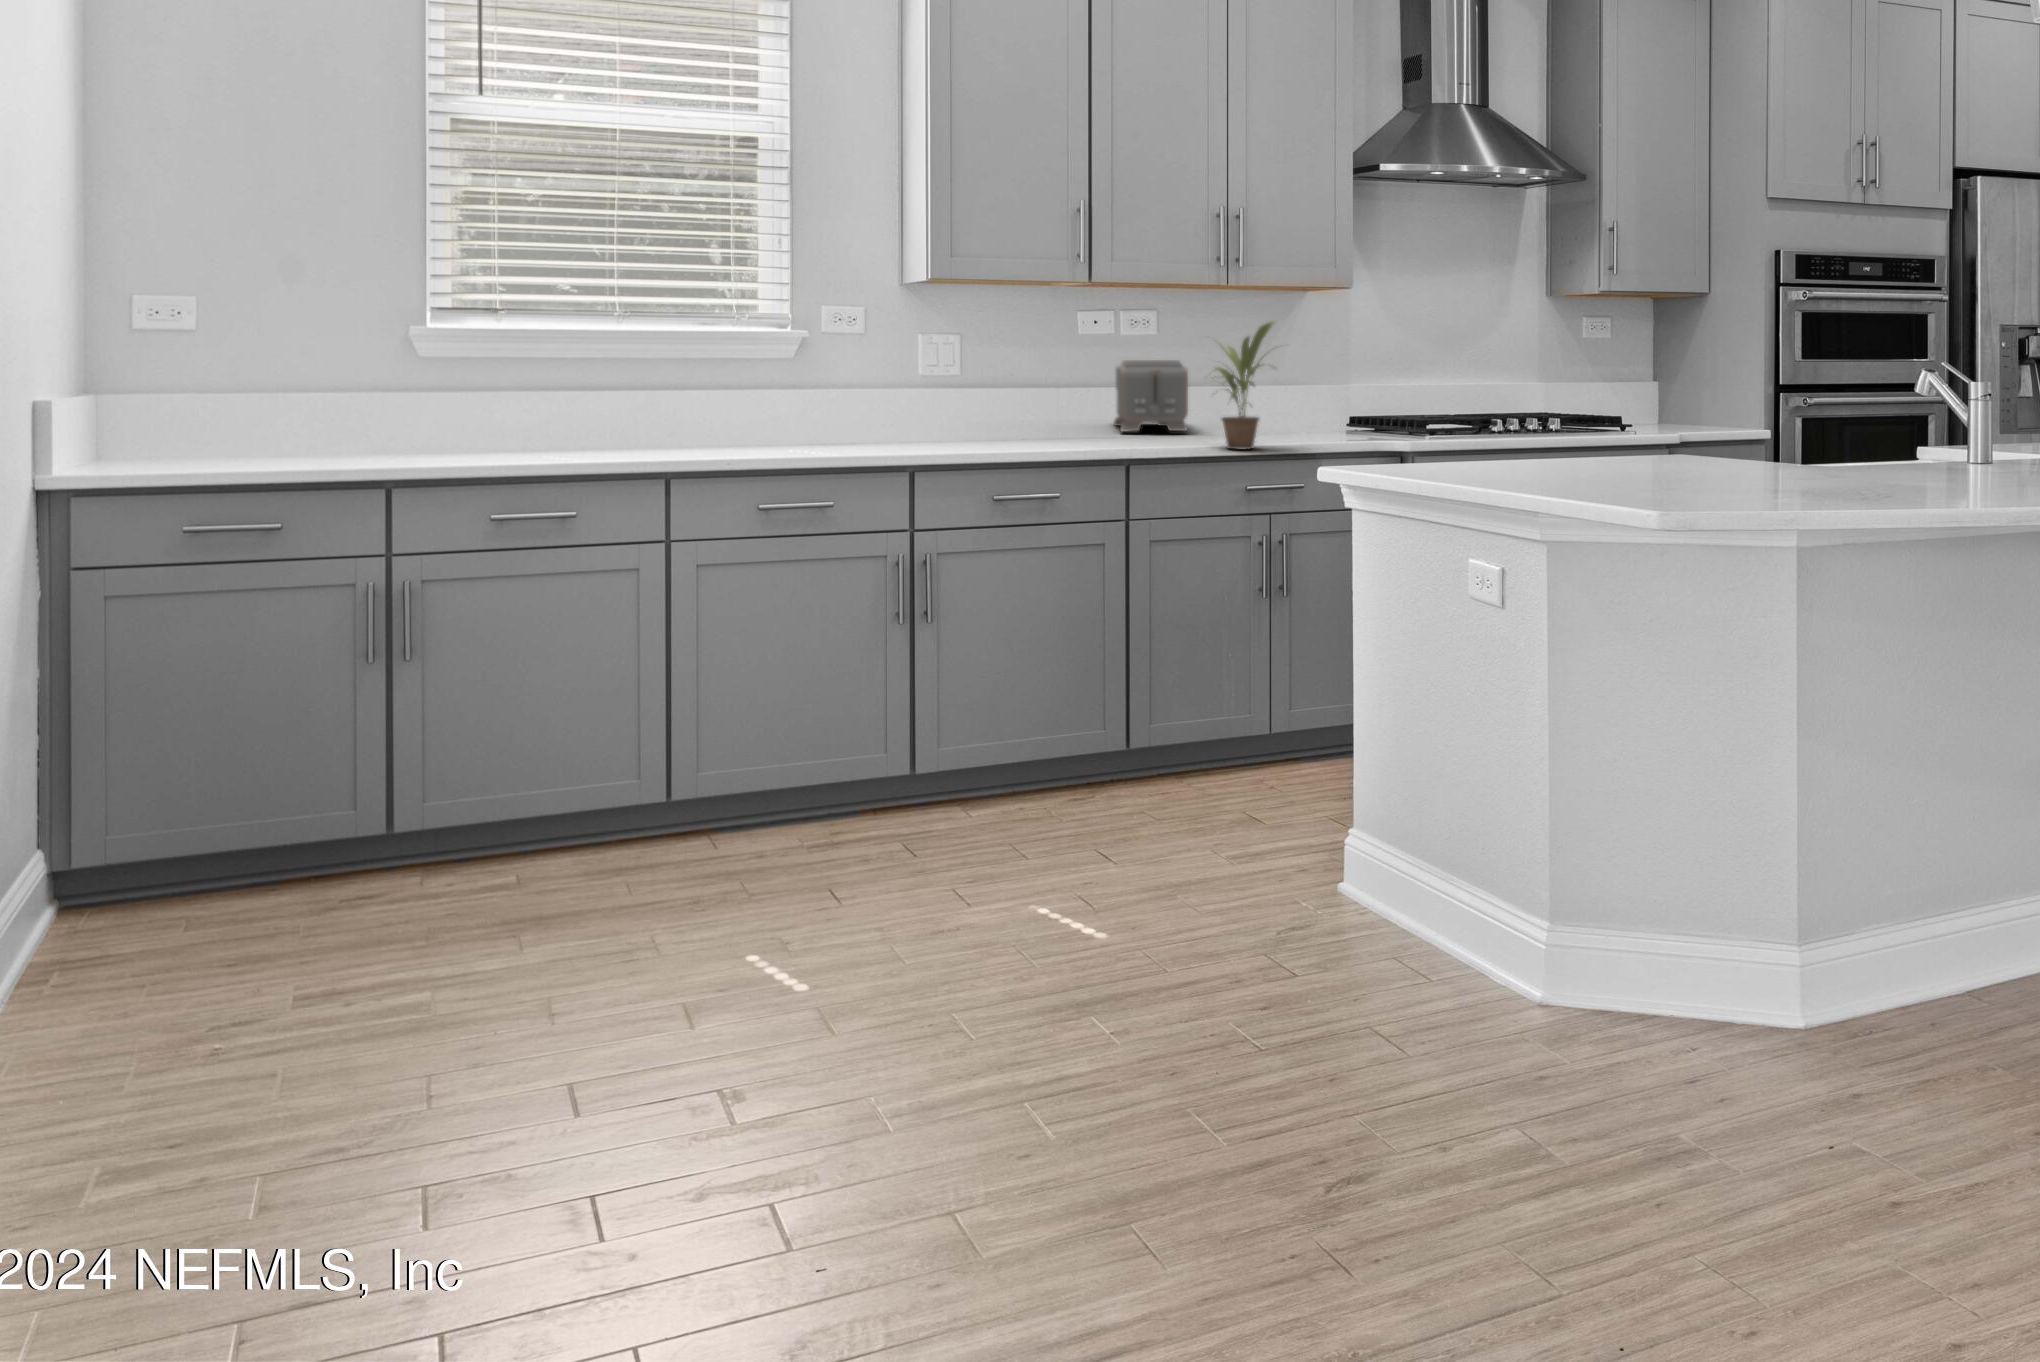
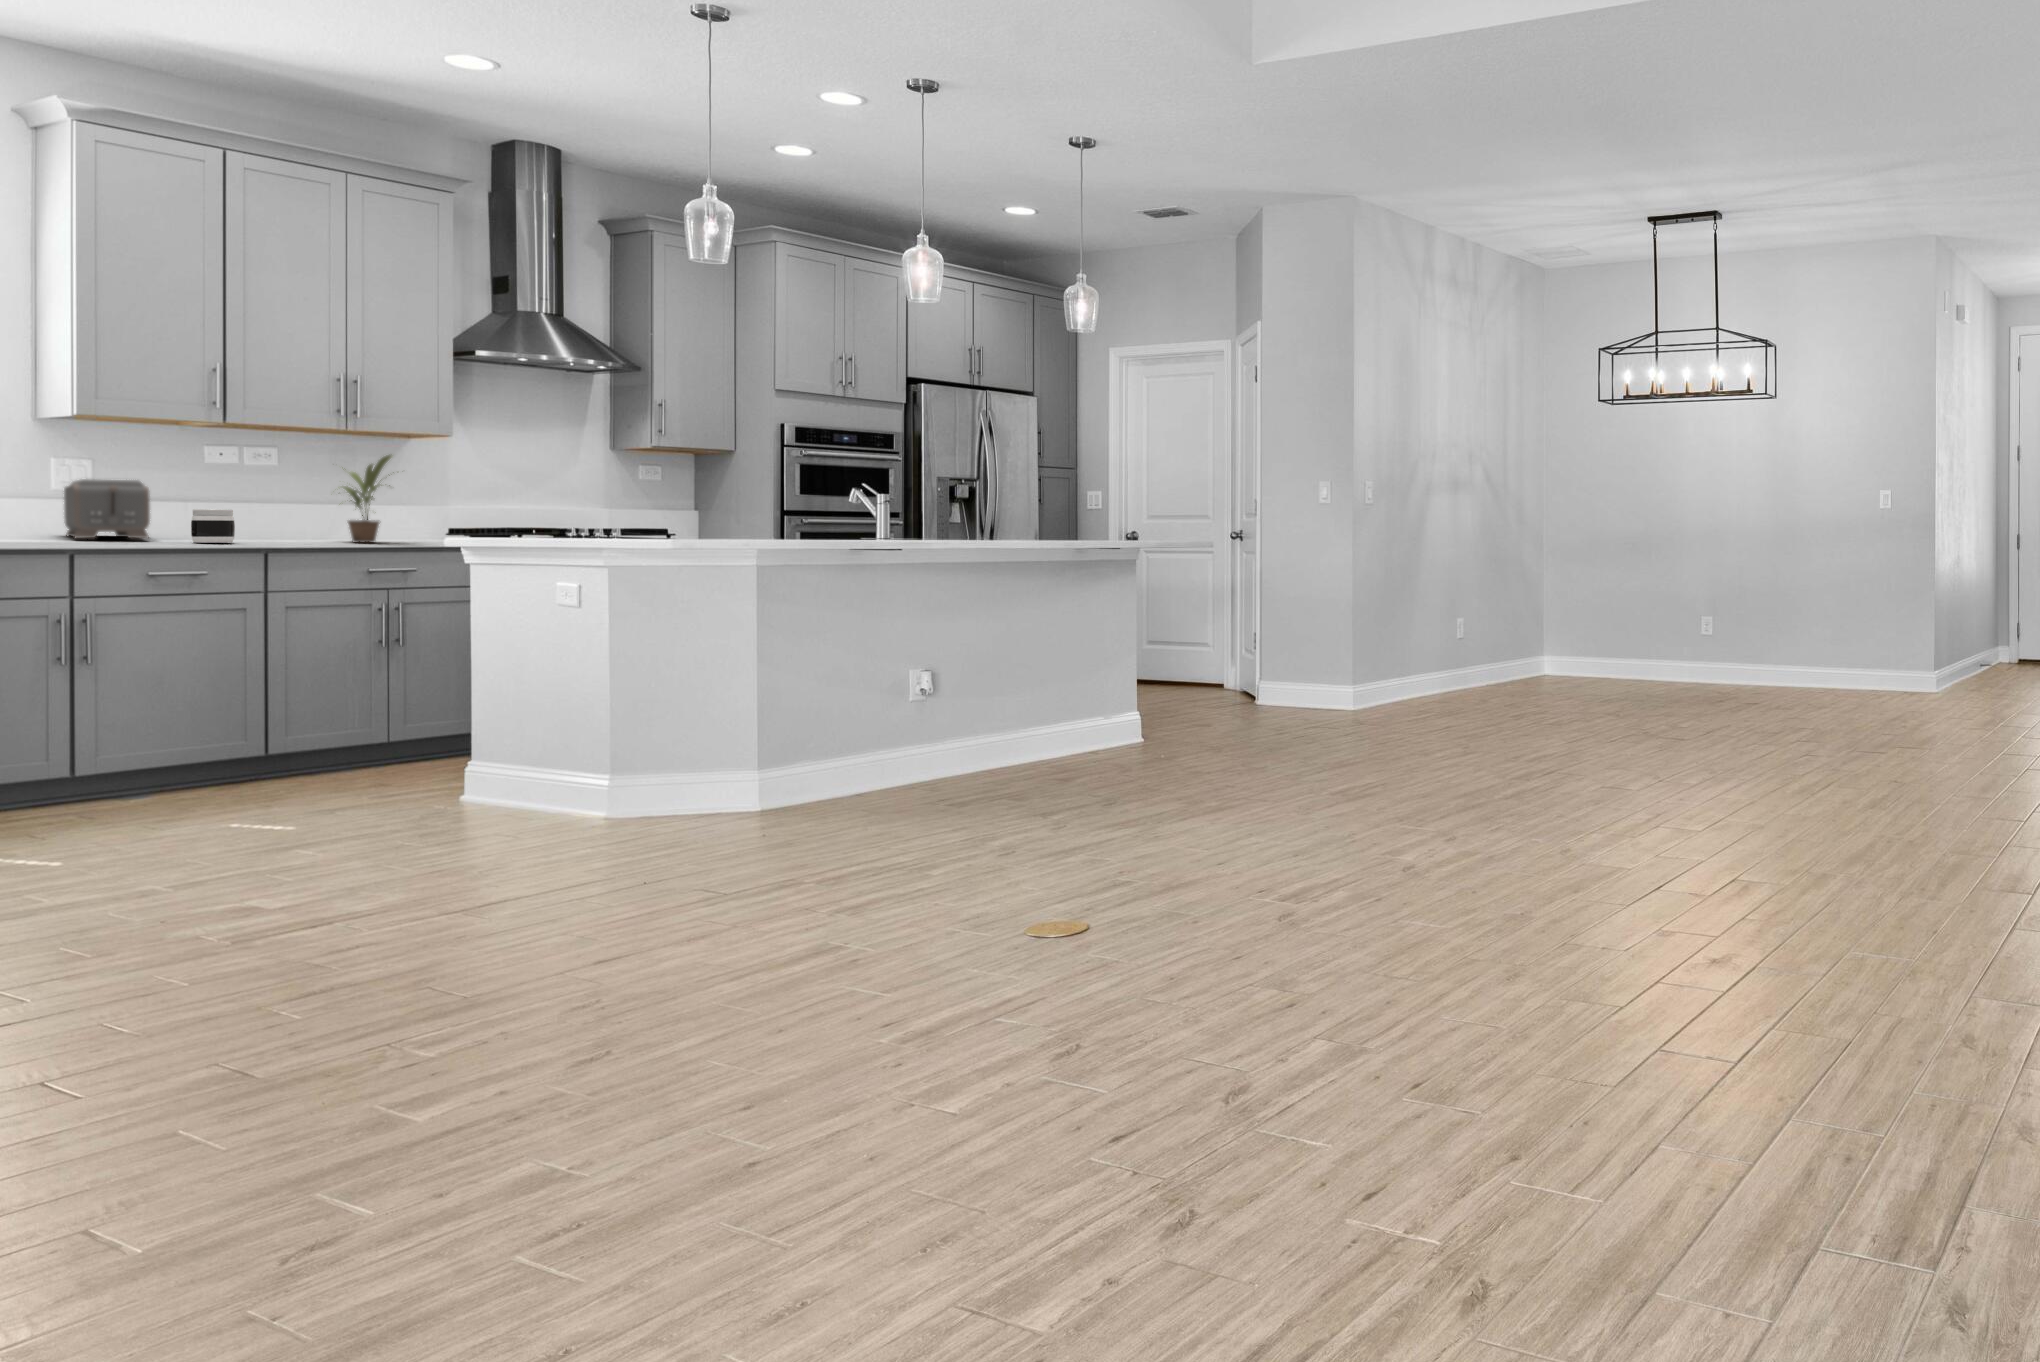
toaster: present [1114,360,1188,432] -> present [64,479,150,538]
jar: none [1044,406,1091,454] -> present [191,509,235,543]

